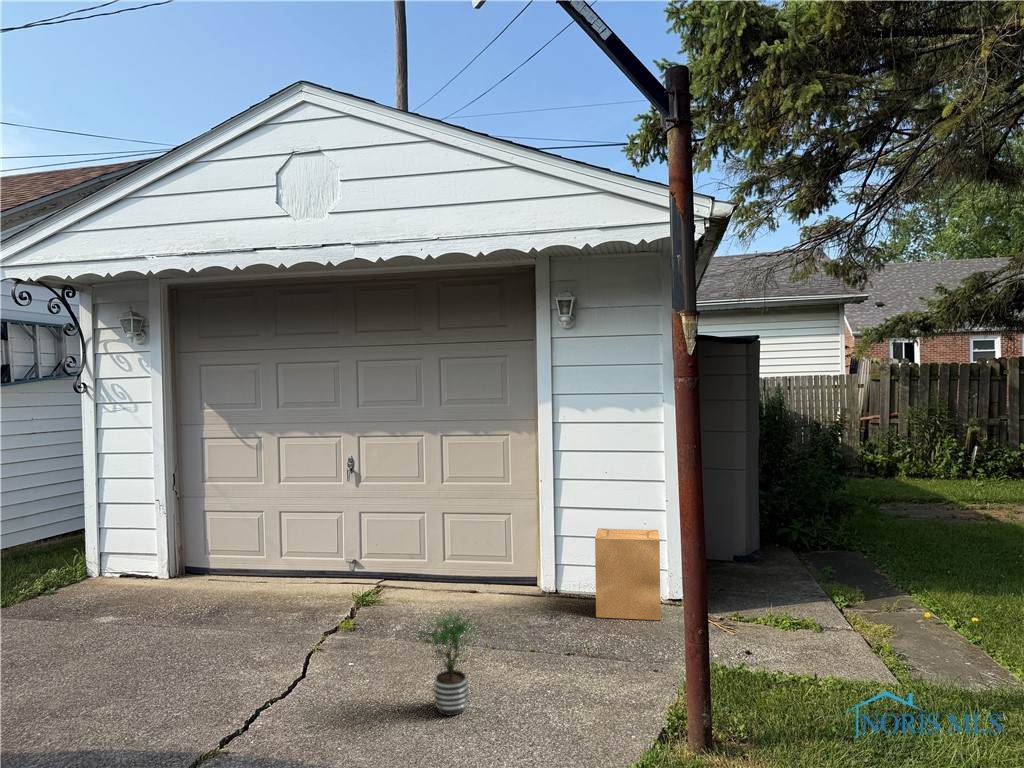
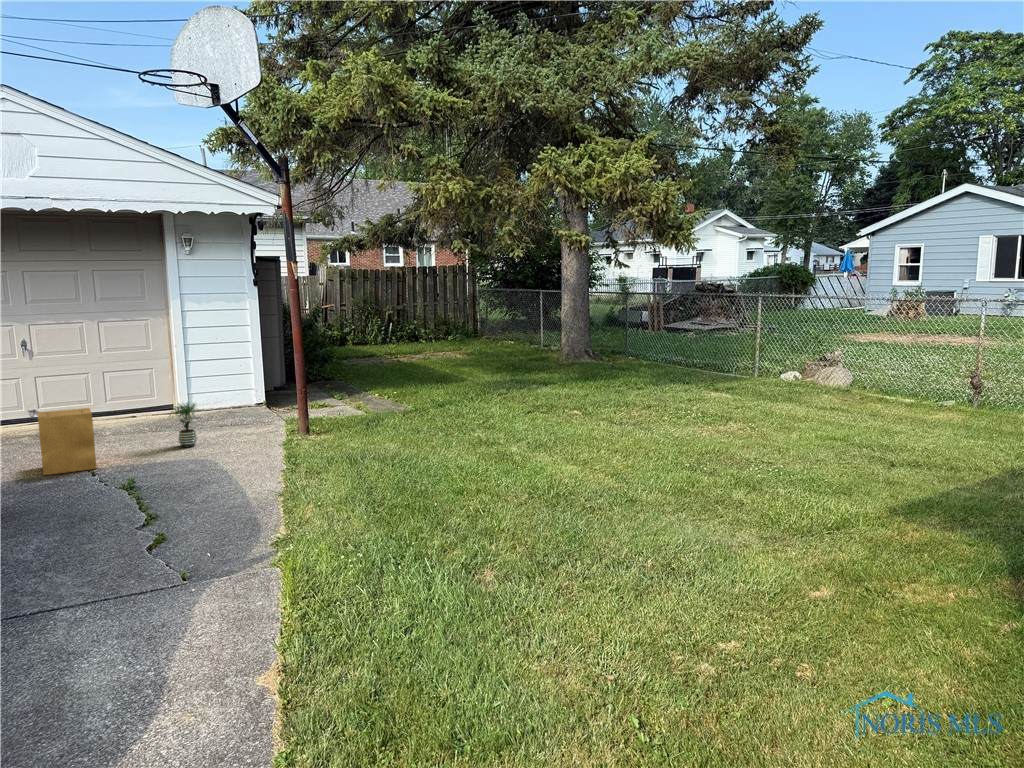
cardboard box: present [595,528,661,620] -> present [38,408,96,475]

